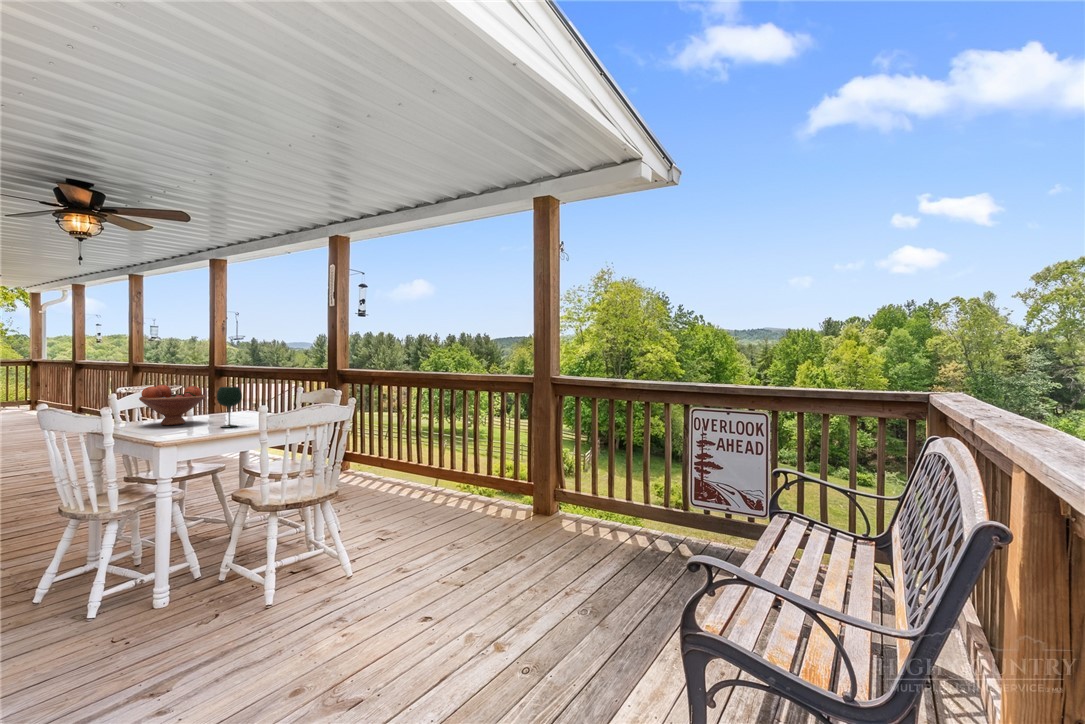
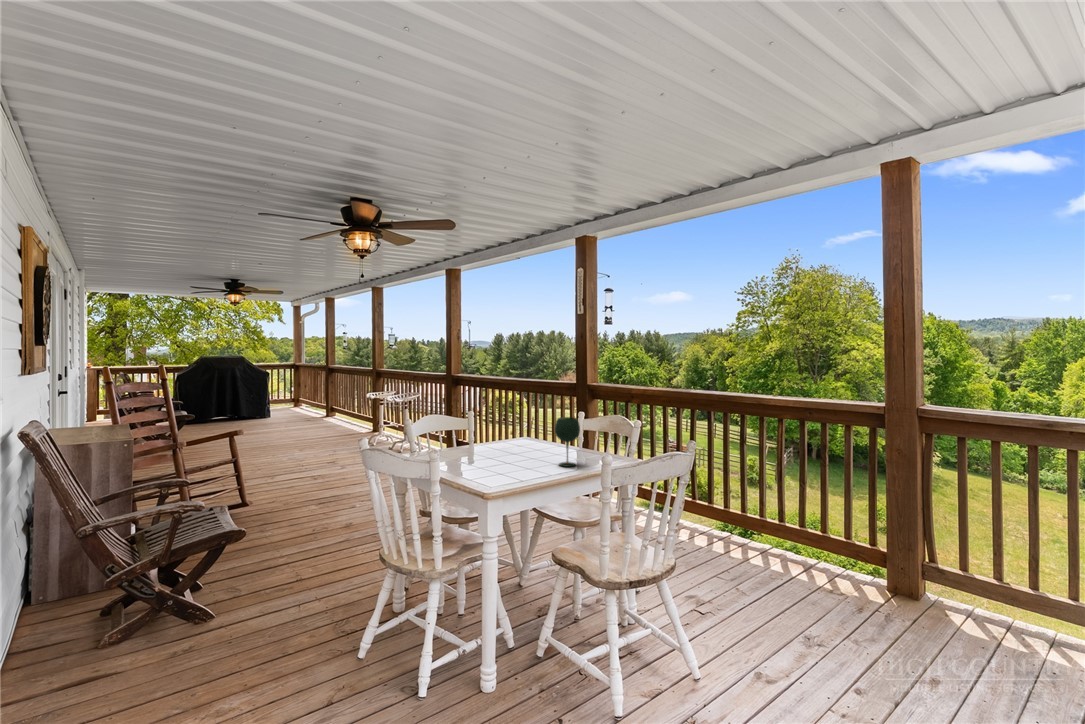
fruit bowl: present [139,385,205,425] -> none [472,412,532,459]

